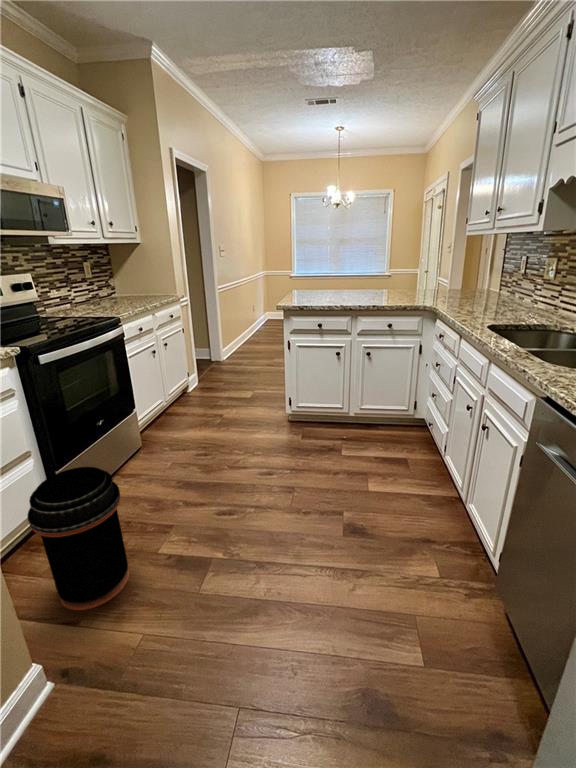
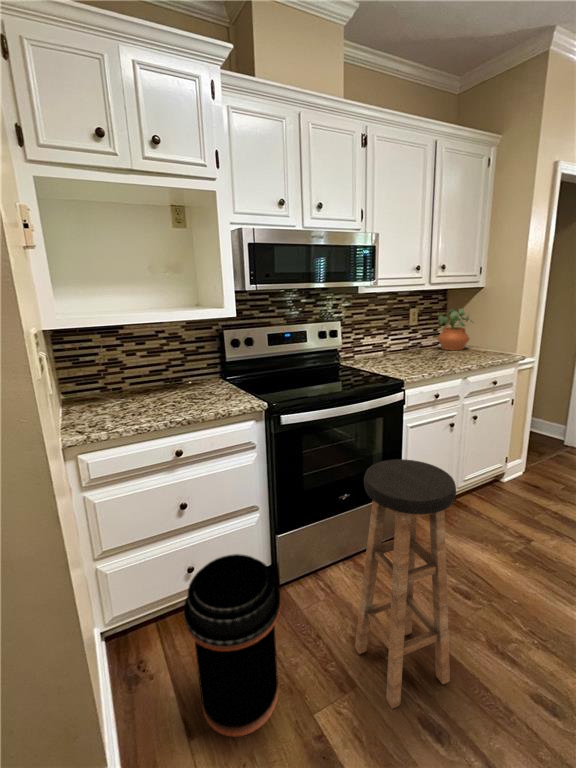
potted plant: none [108,261,140,298] -> present [437,308,473,350]
bar stool: none [142,359,221,519] -> present [355,459,456,708]

